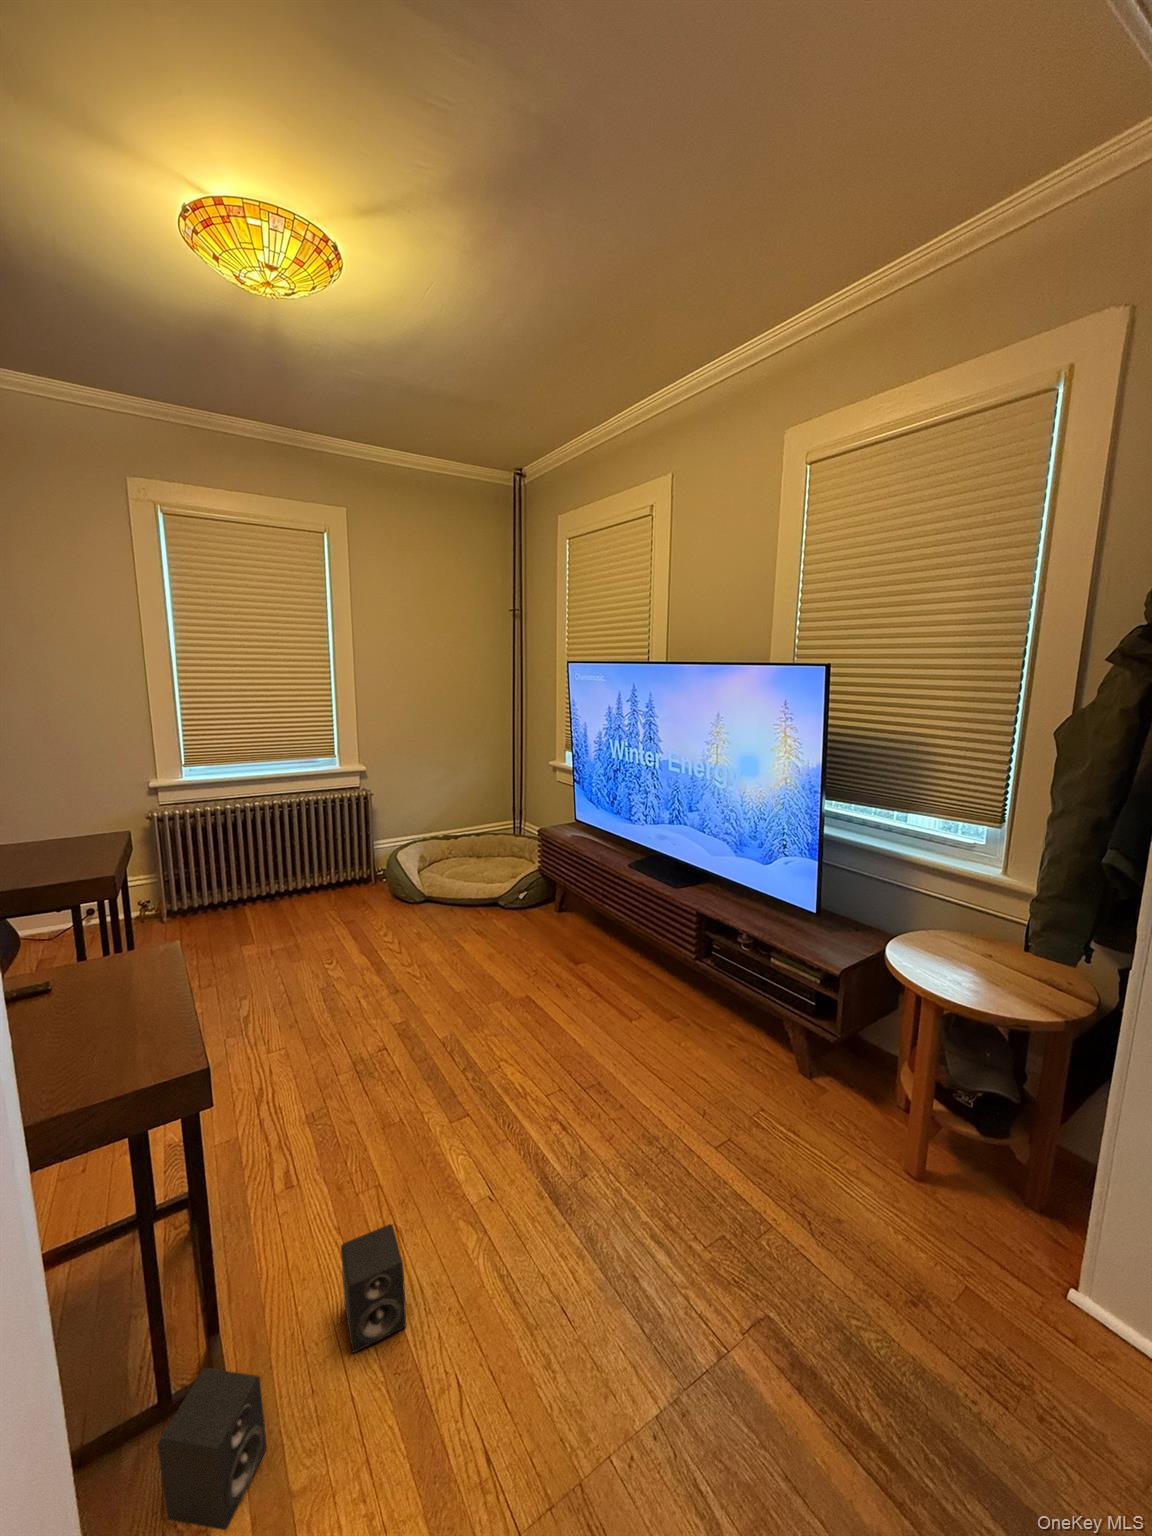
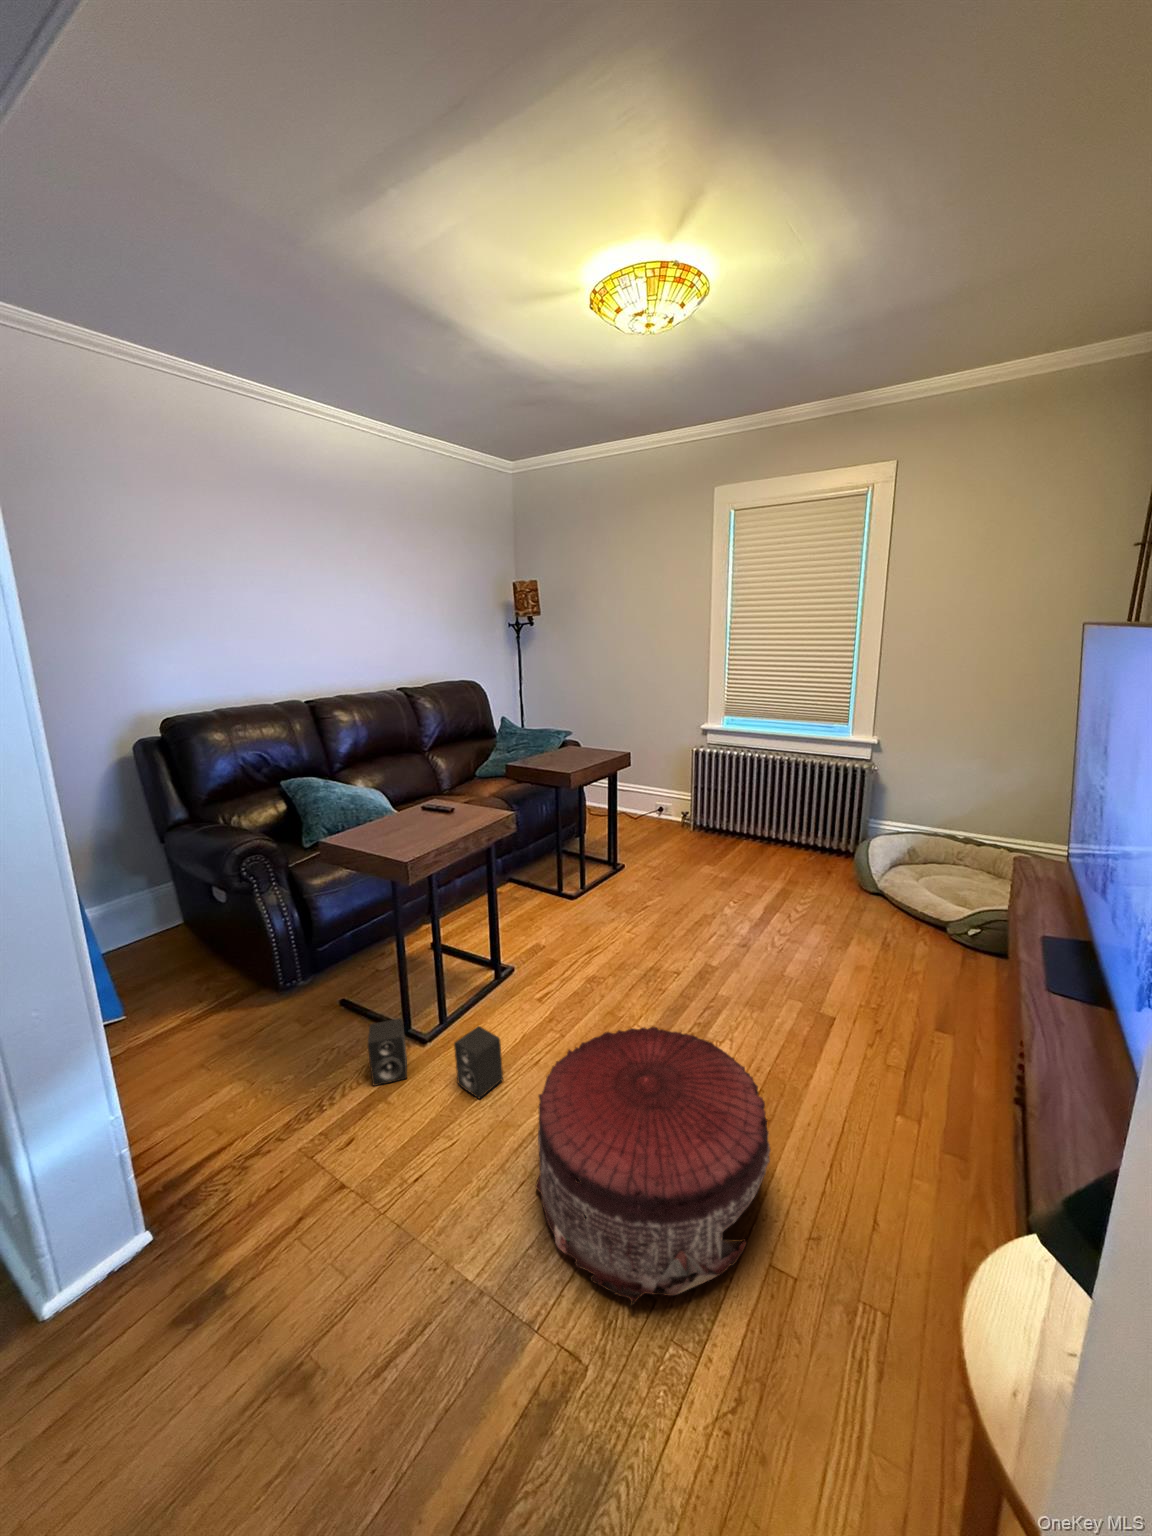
pouf: none [506,1034,736,1295] -> present [535,1027,770,1306]

